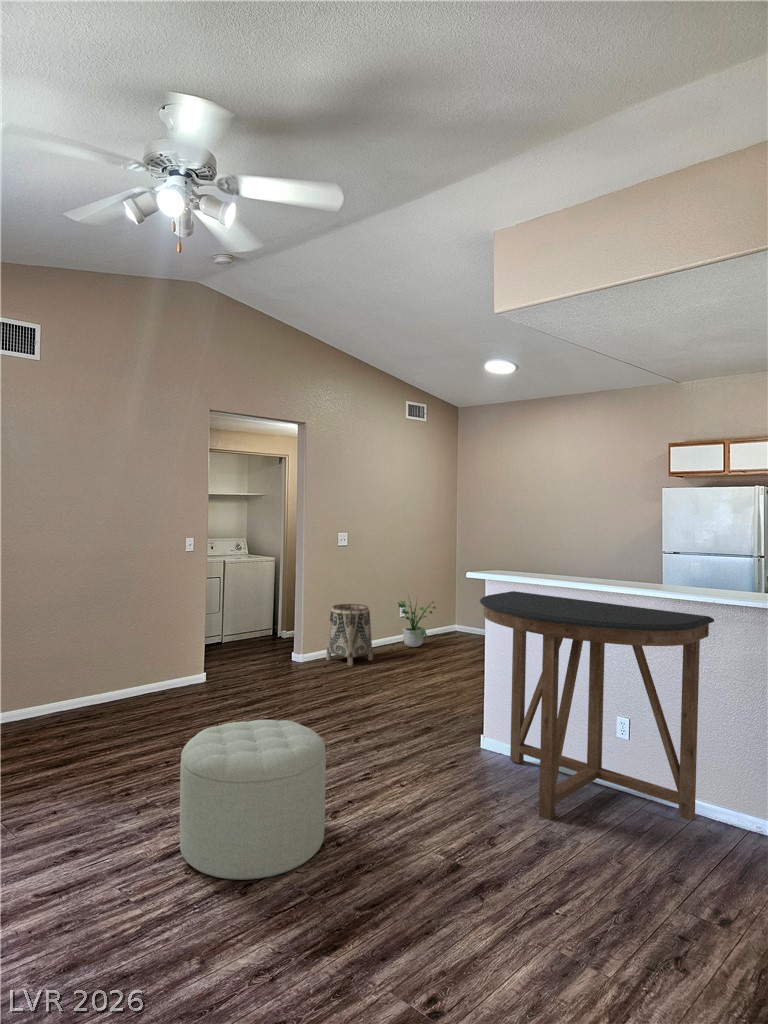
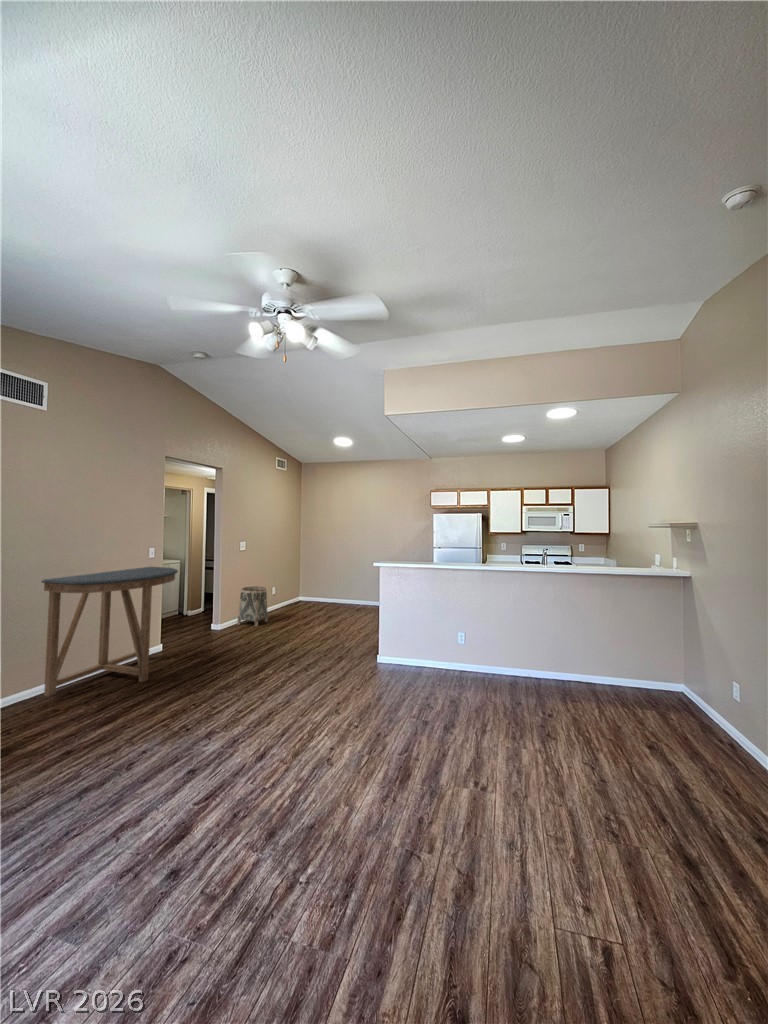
console table: present [480,591,714,821] -> present [42,567,178,696]
potted plant: present [398,601,436,647] -> none [274,575,297,611]
ottoman: present [180,720,326,880] -> none [262,657,354,761]

